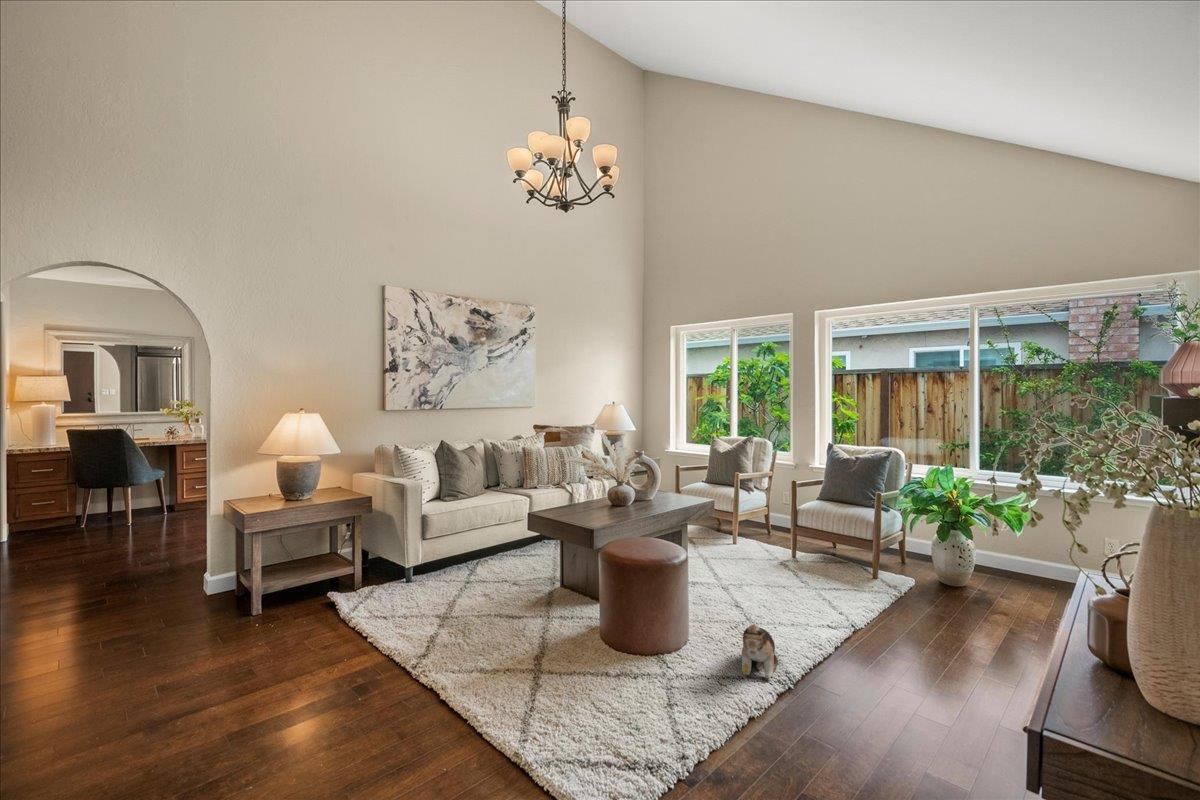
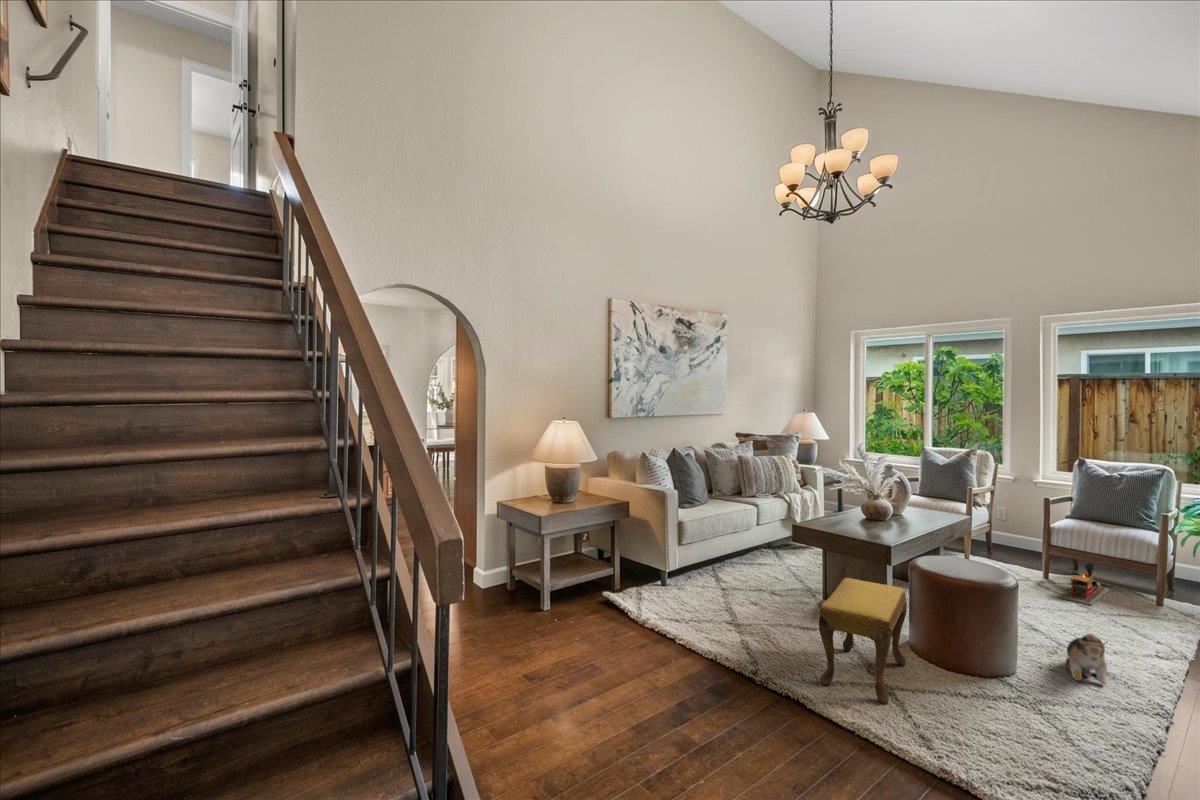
toy train: none [798,544,848,587] -> present [1062,563,1109,606]
footstool: none [457,572,578,720] -> present [819,578,907,705]

